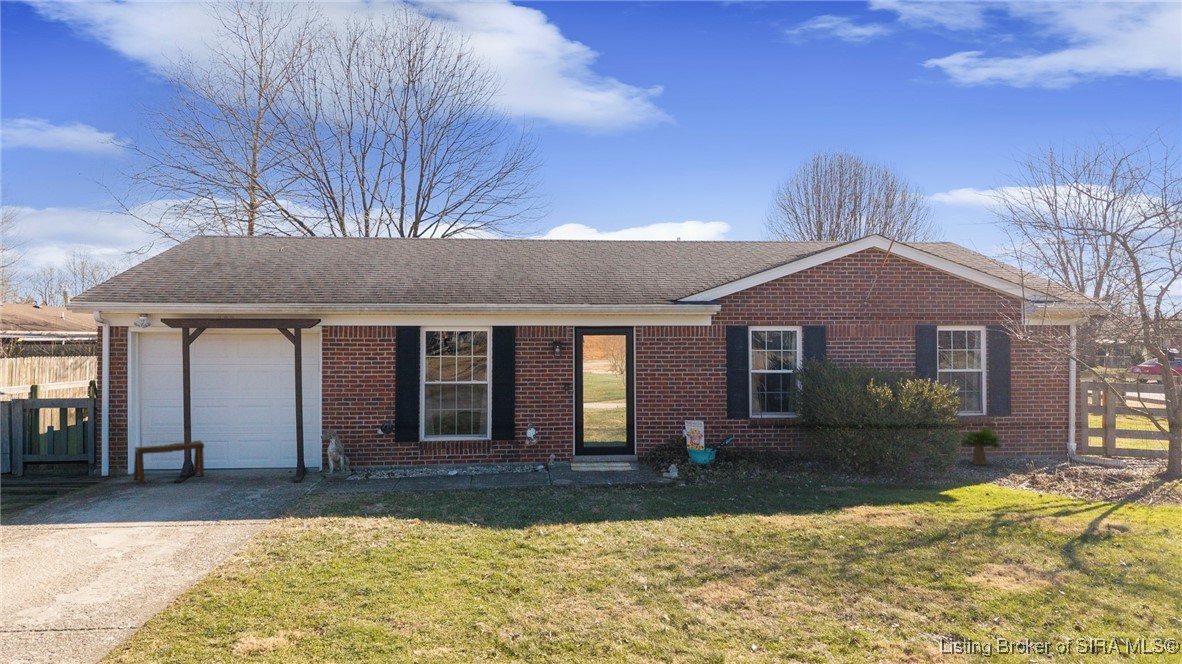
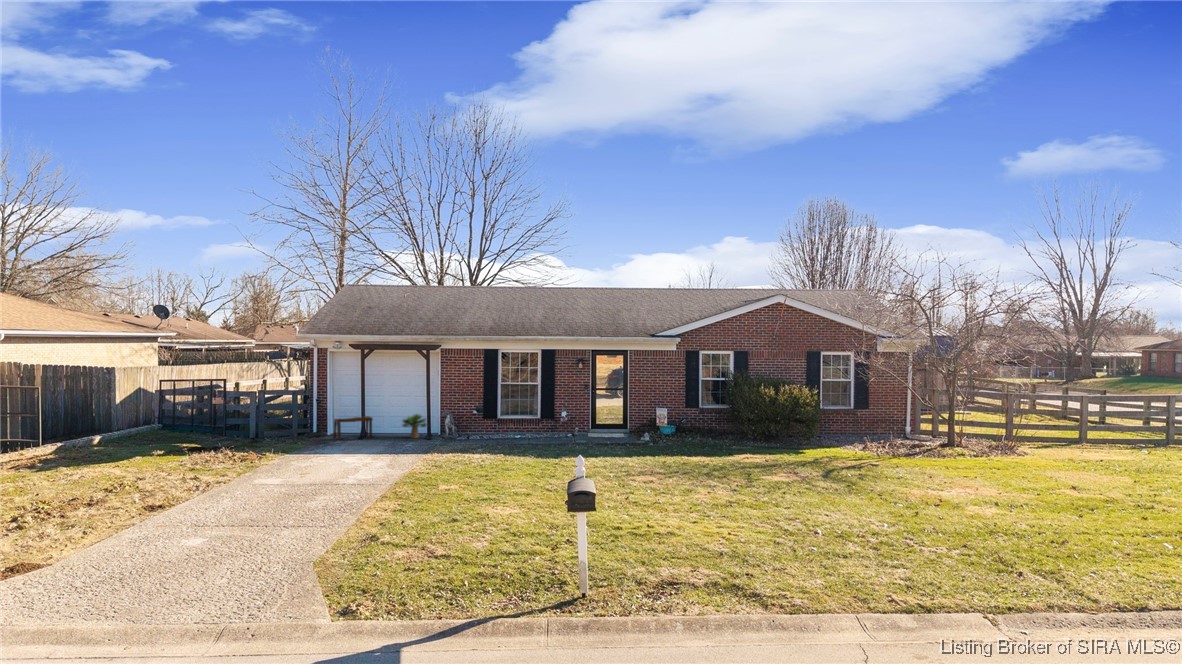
potted plant: present [959,427,1001,465] -> present [402,414,427,438]

